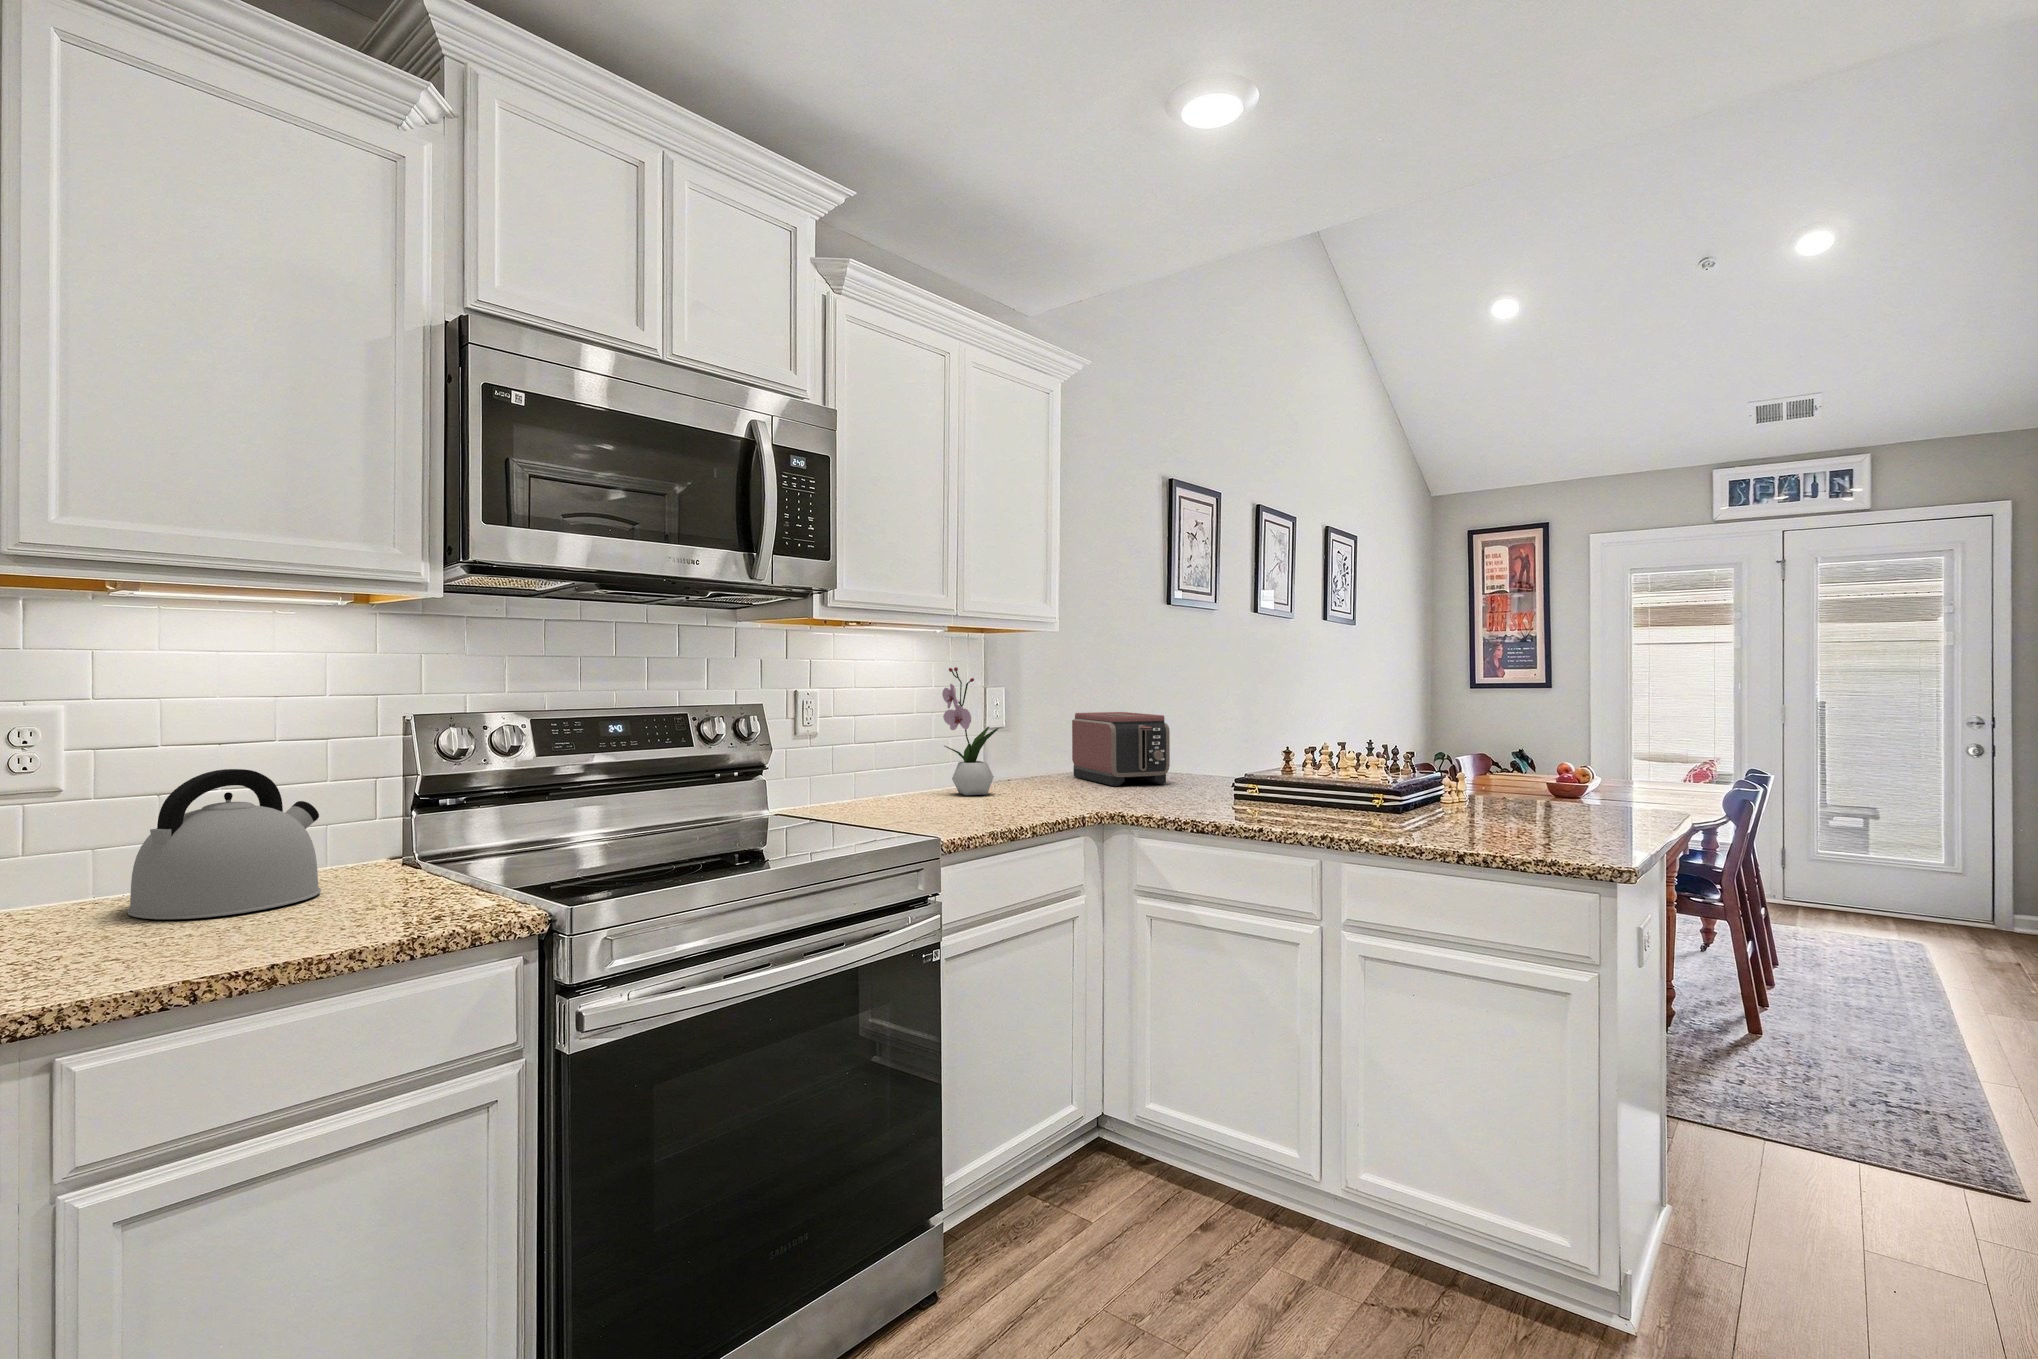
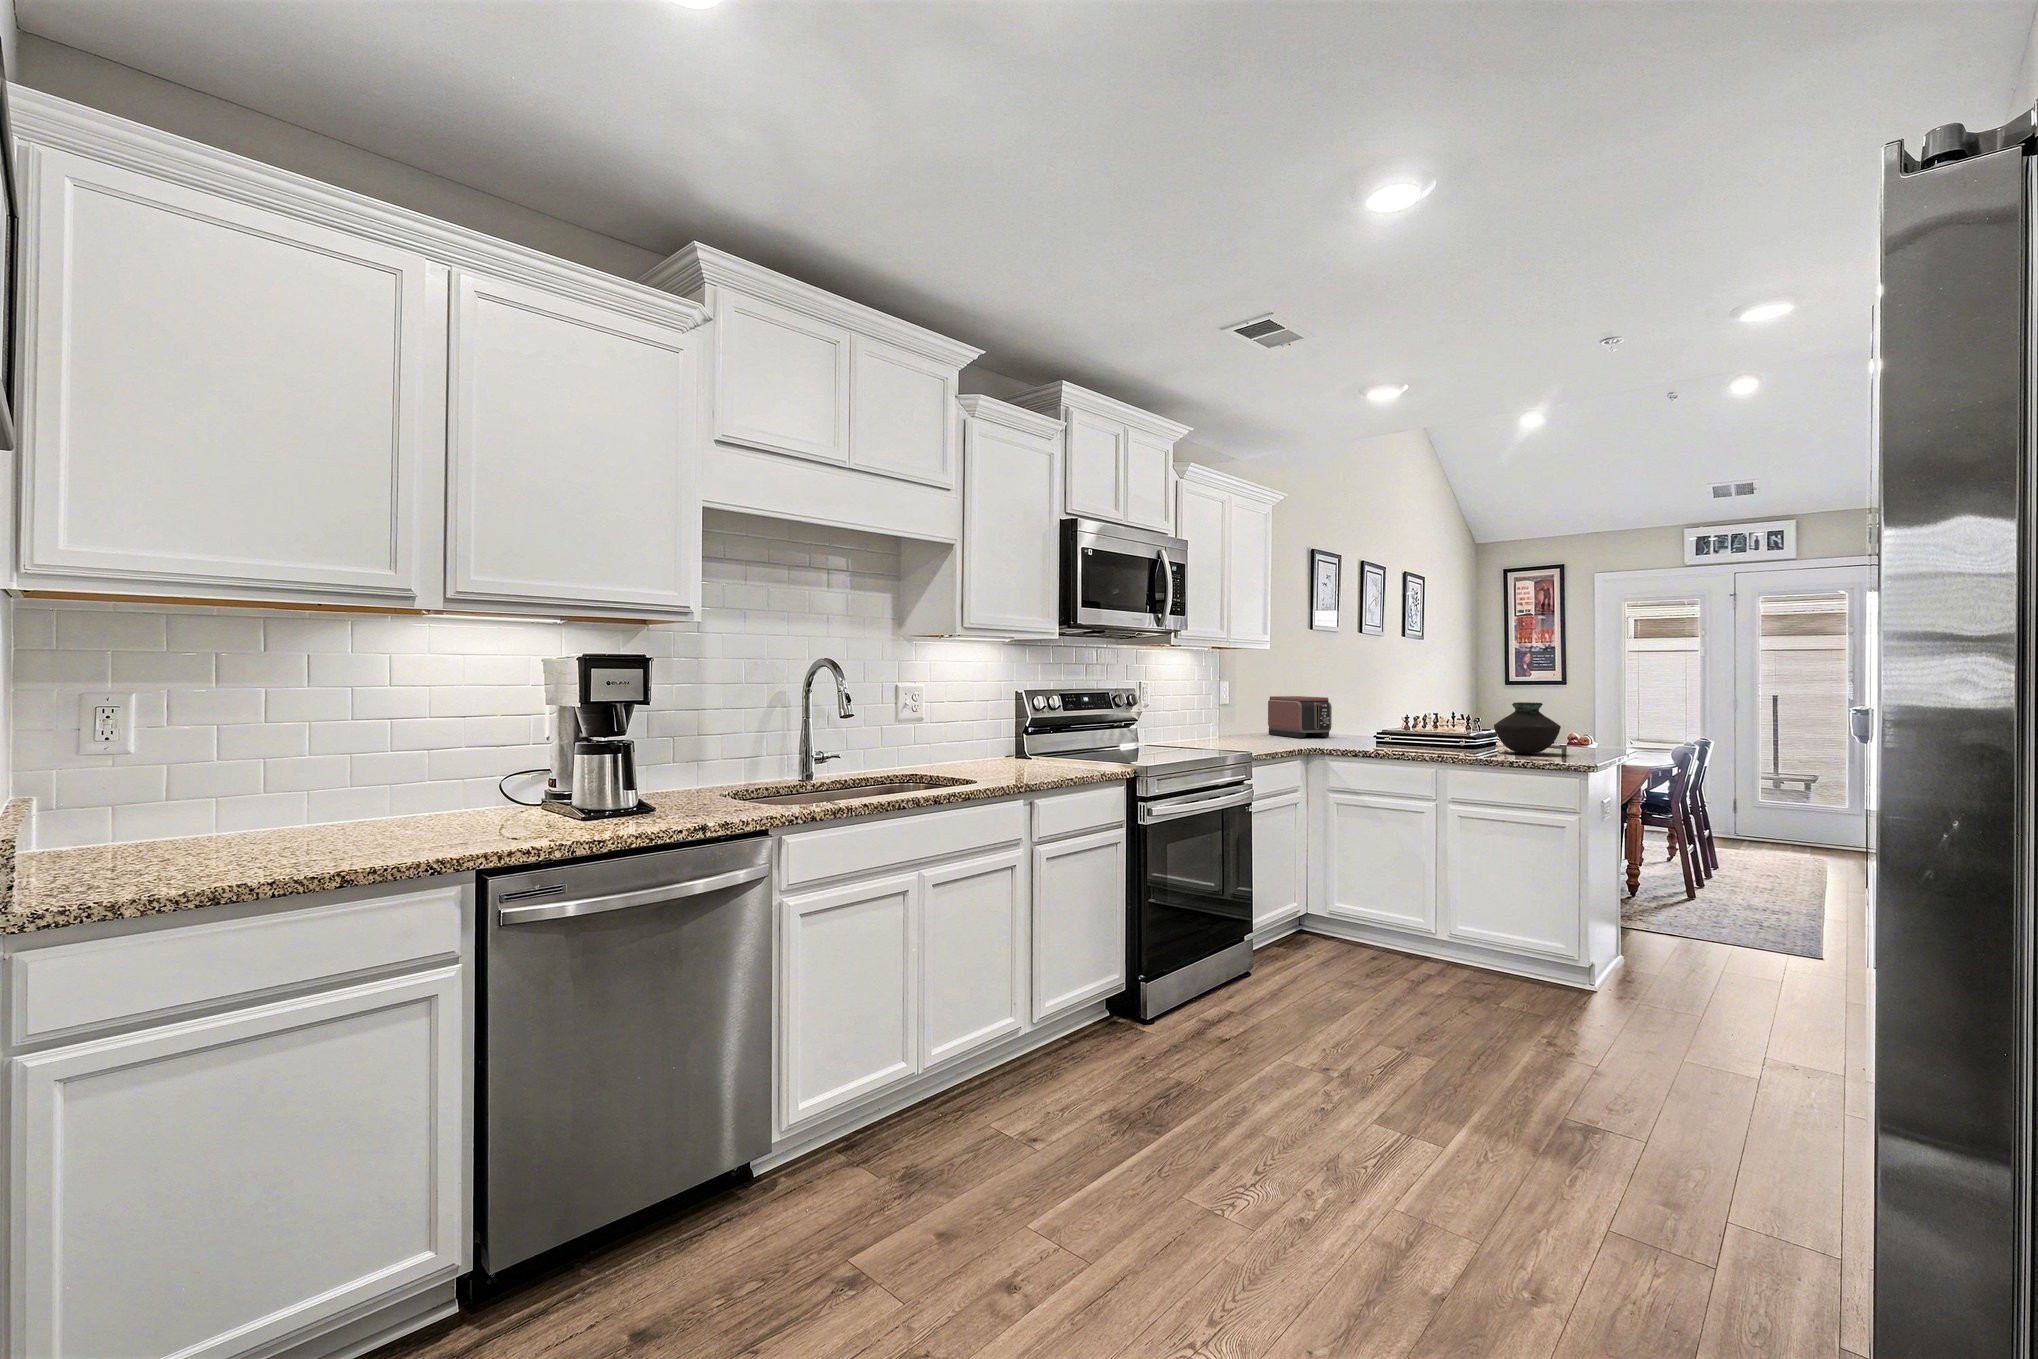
flower arrangement: present [942,667,999,795] -> none [1209,669,1242,741]
vase: none [1433,730,1560,830] -> present [1494,702,1561,753]
kettle: present [127,769,321,919] -> none [965,711,1026,768]

